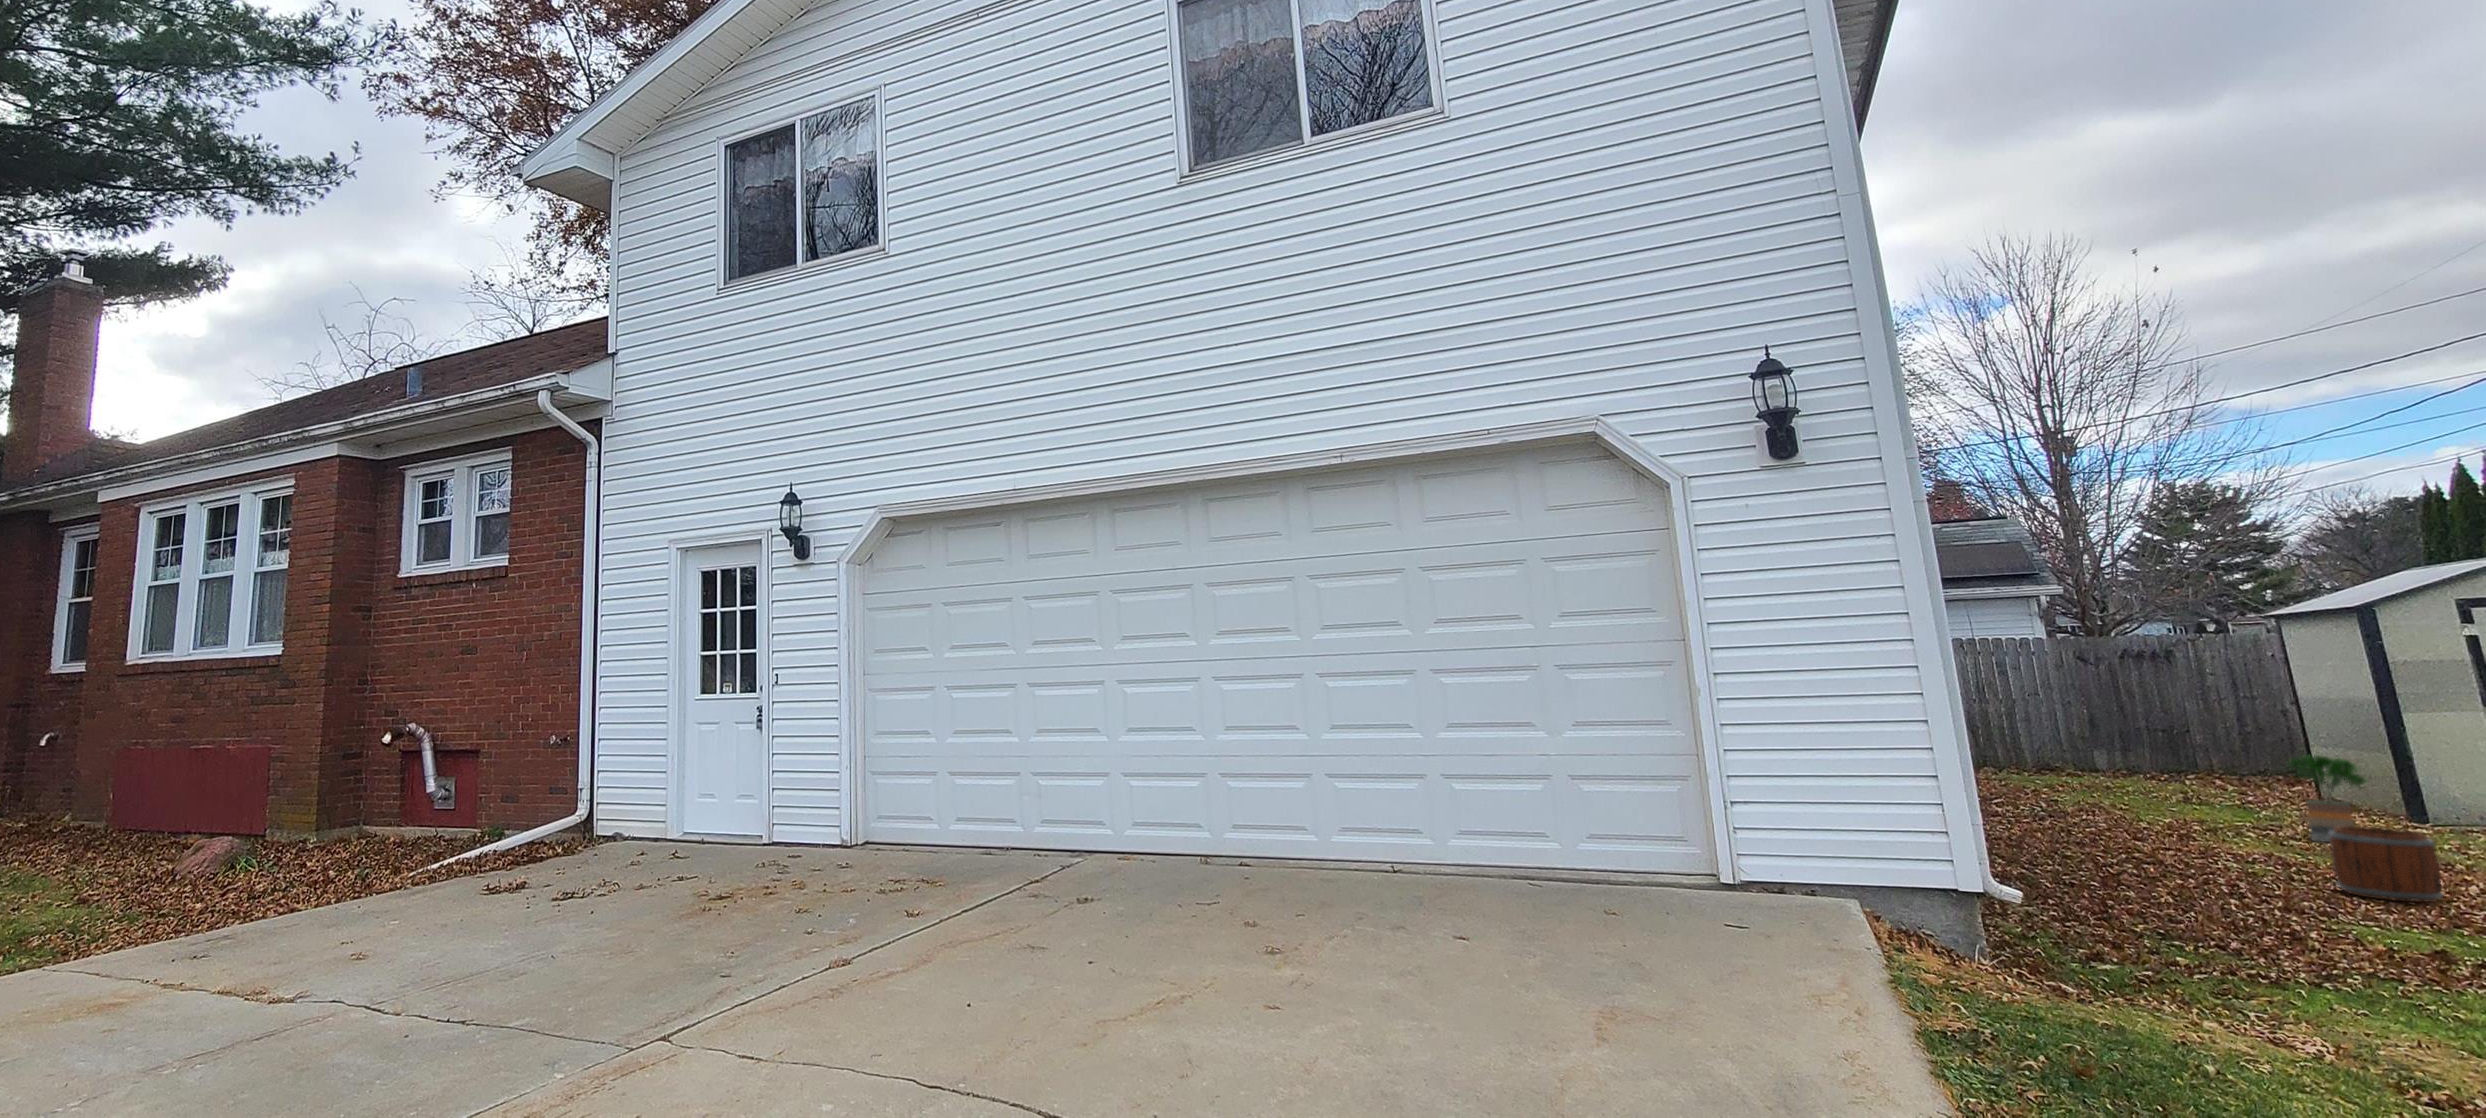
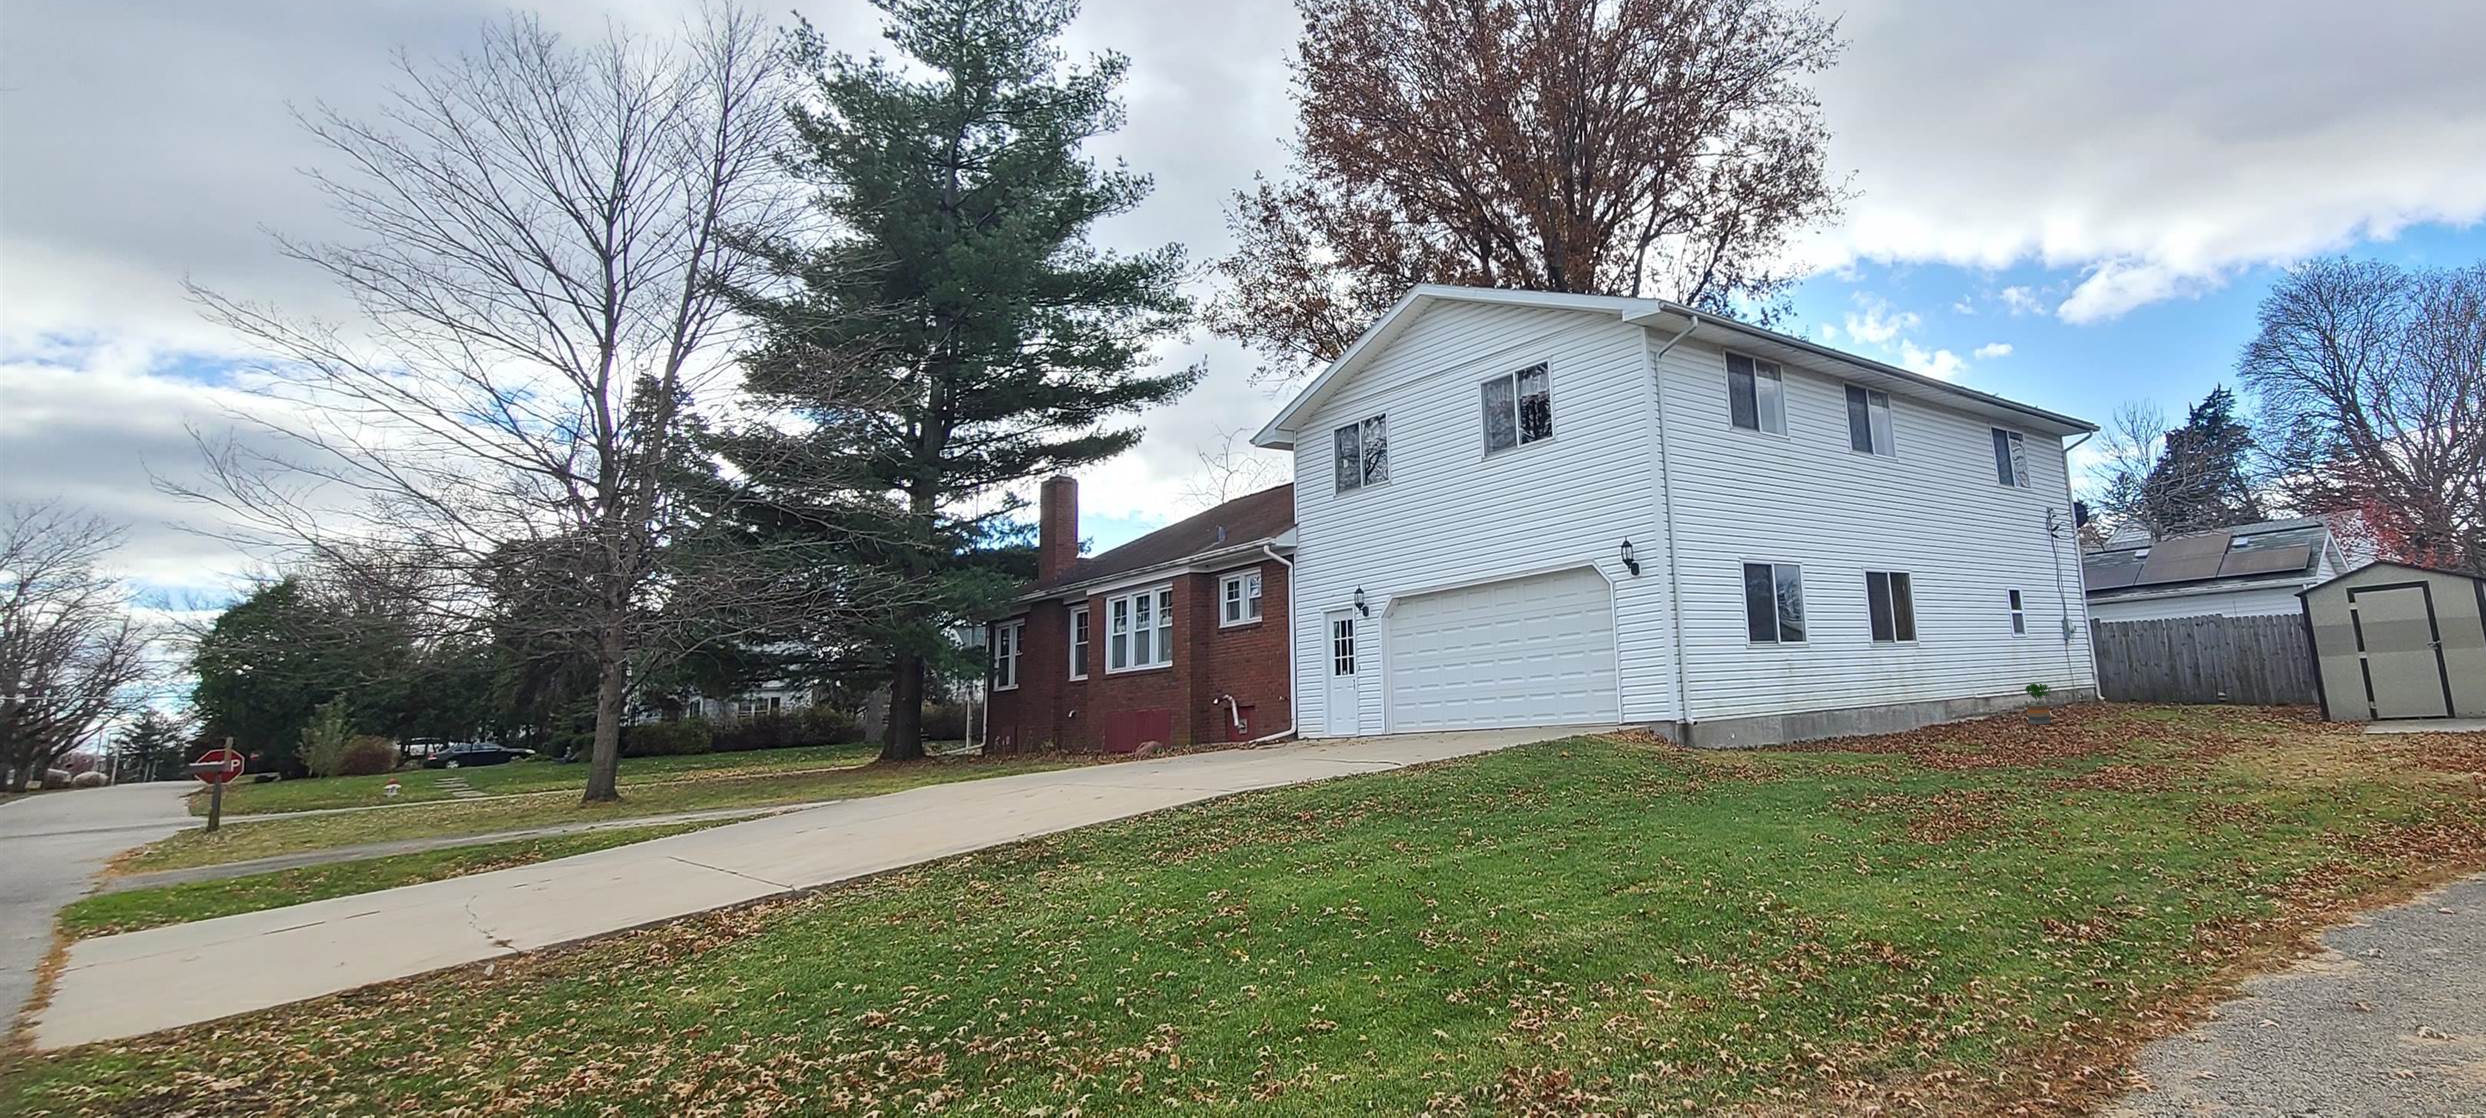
bucket: present [2329,826,2443,902] -> none [1910,711,1941,740]

